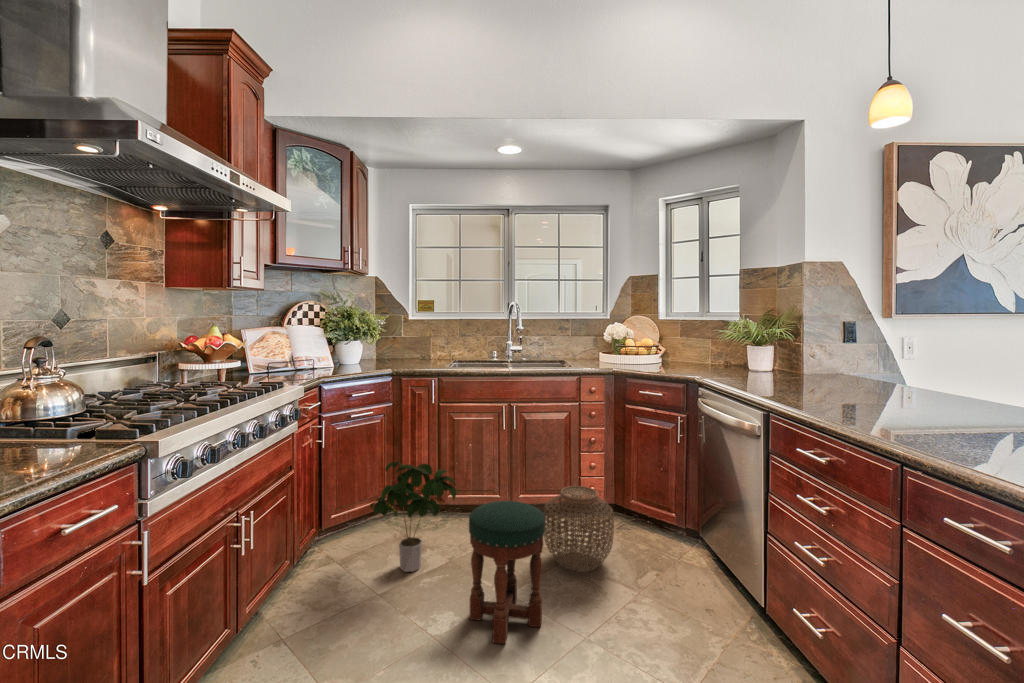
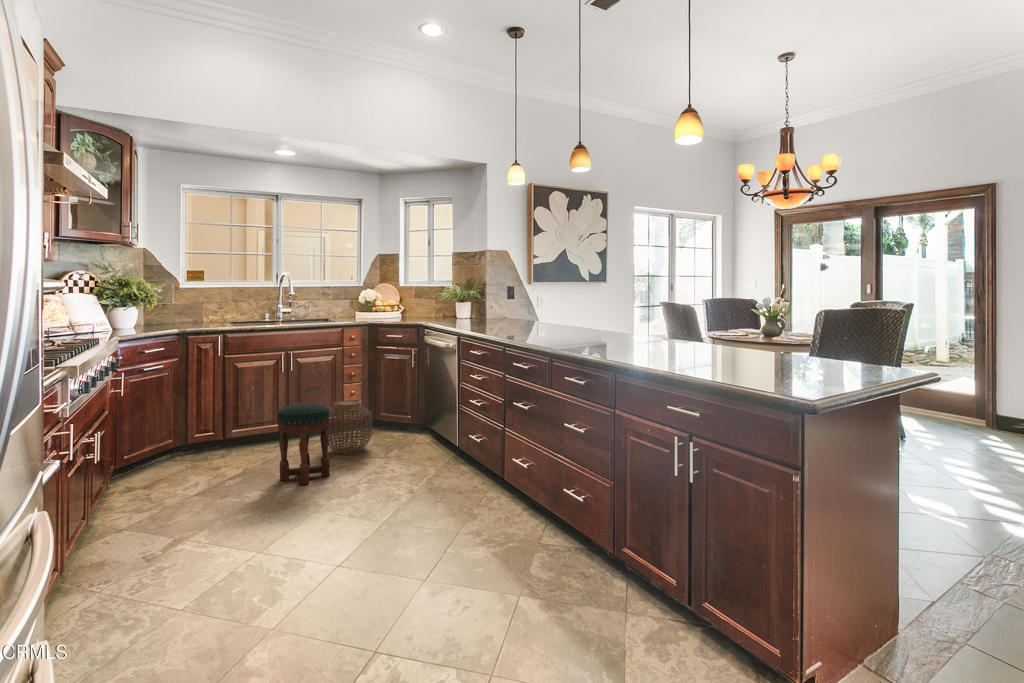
potted plant: present [370,461,456,572] -> none [179,392,257,472]

